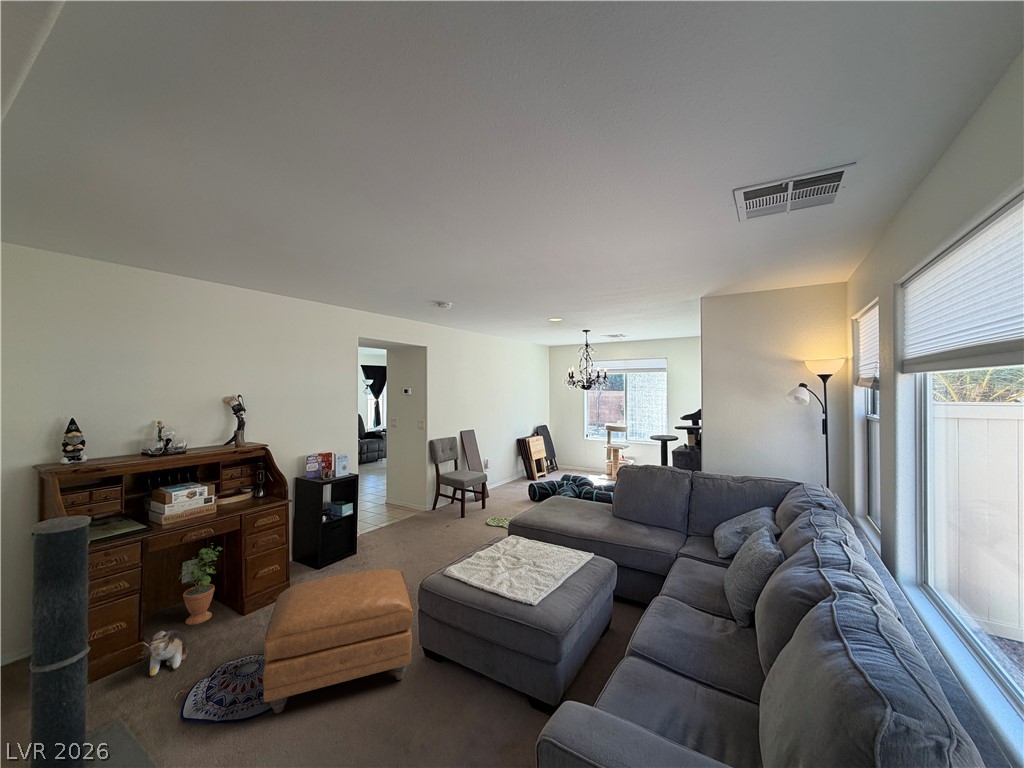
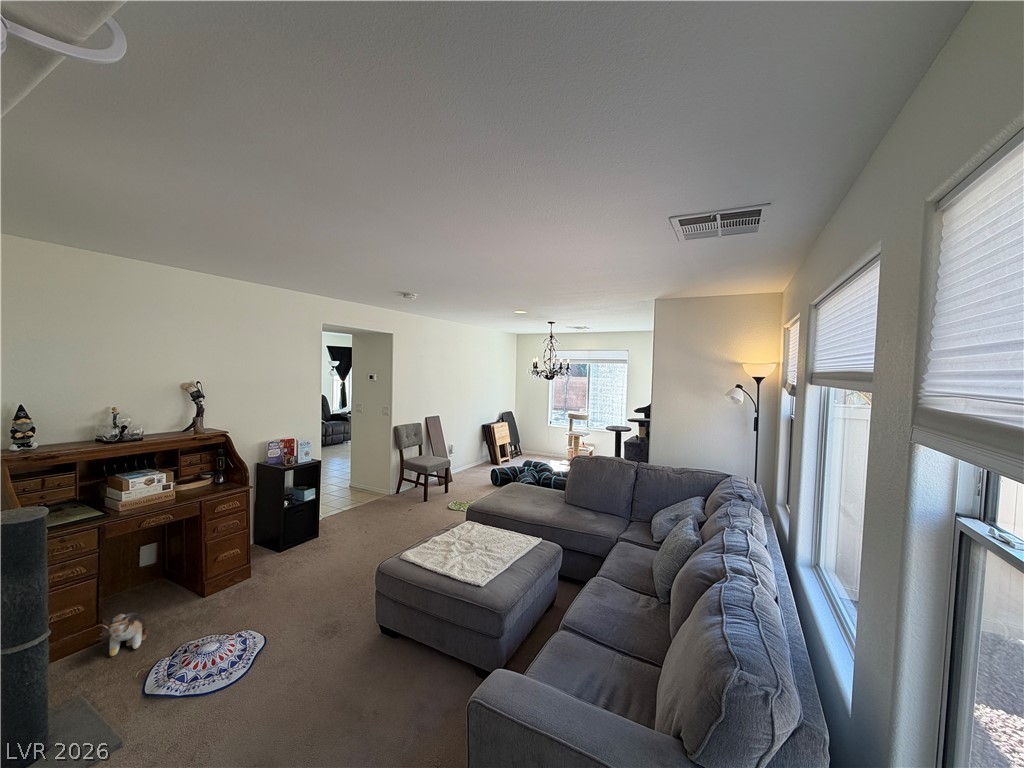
potted plant: present [179,543,223,625] -> none [136,528,182,607]
ottoman: present [263,569,413,713] -> none [224,553,370,687]

